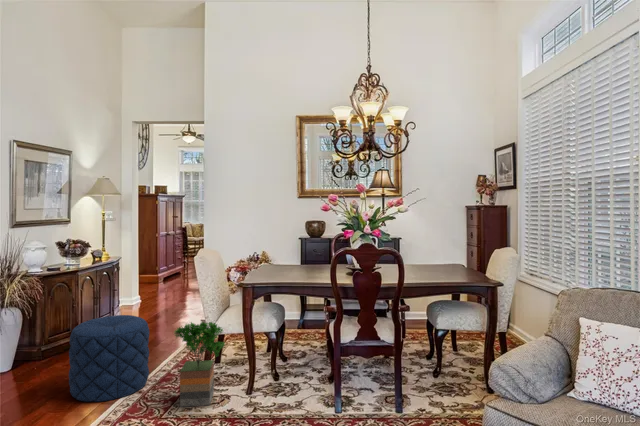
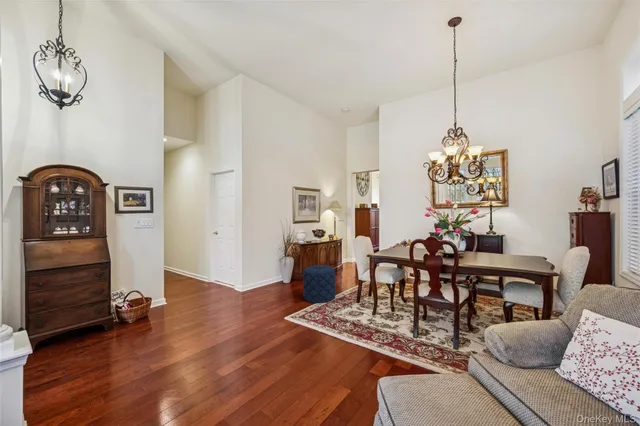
potted tree: present [174,322,225,407] -> none [337,272,362,316]

